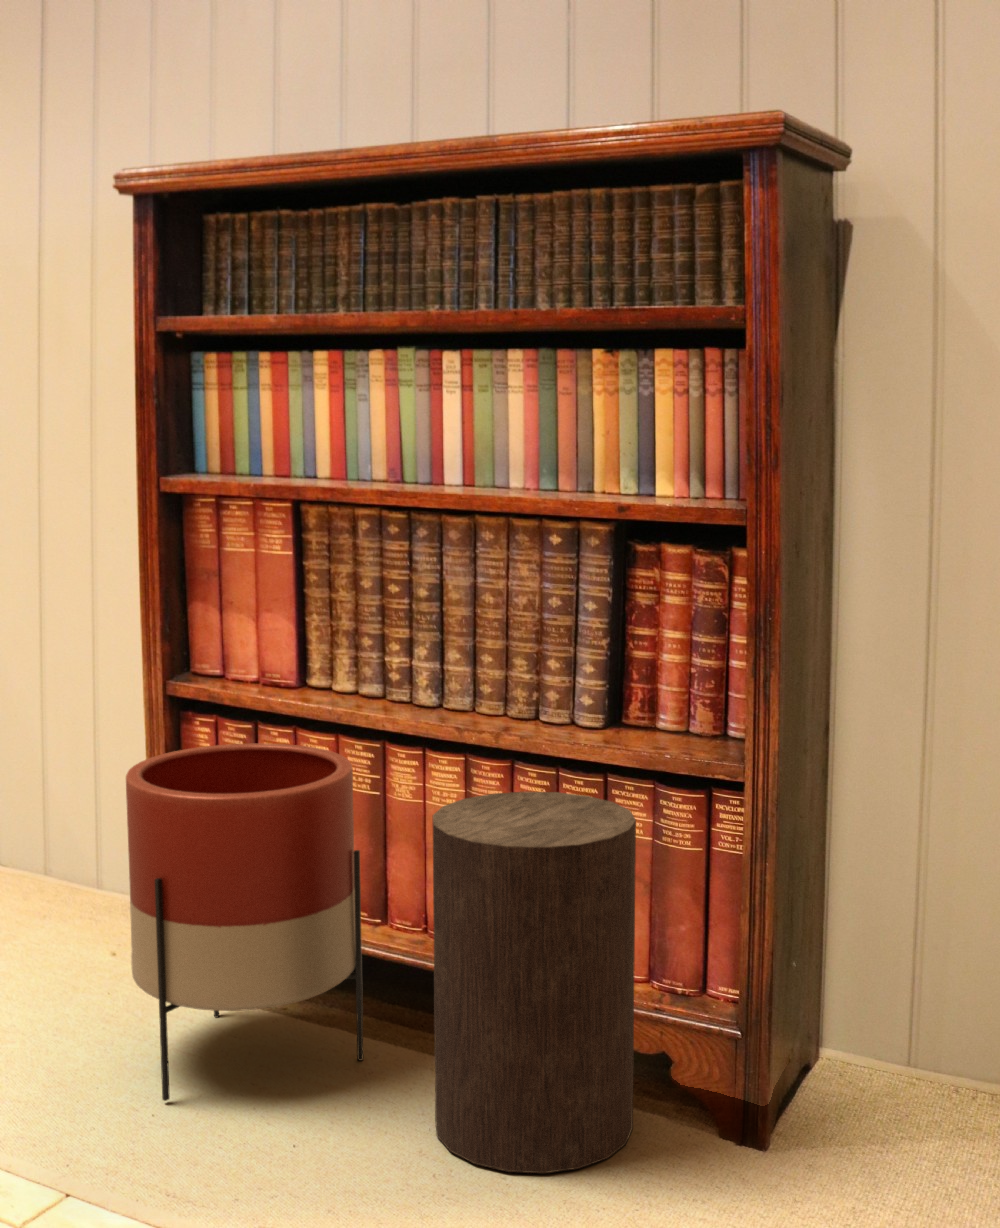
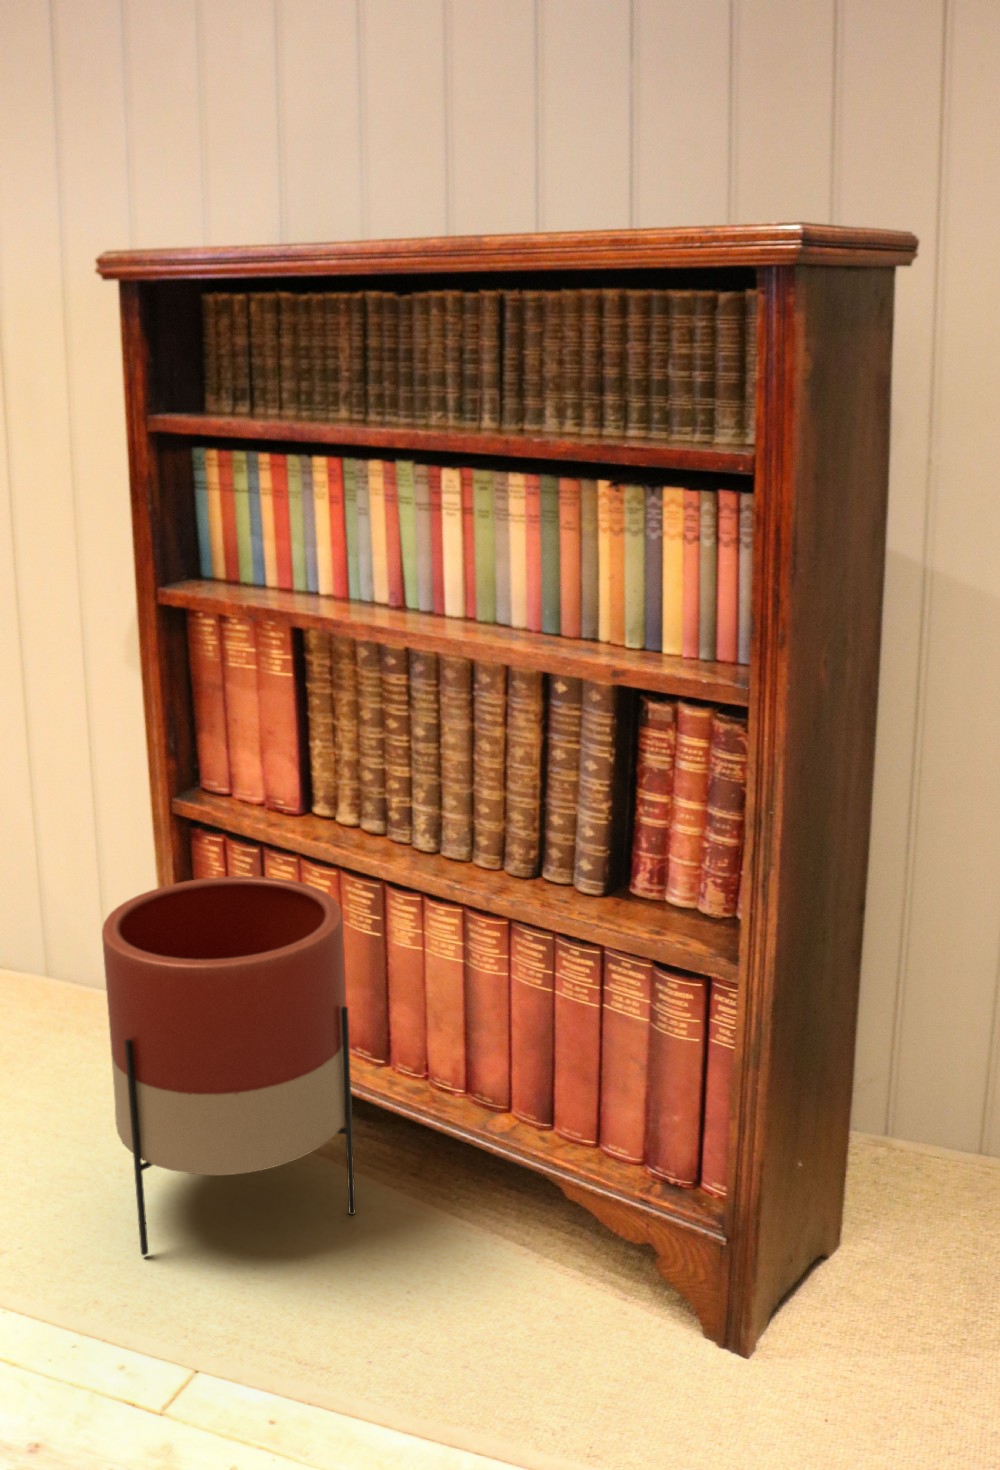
stool: present [433,792,636,1173] -> none [399,965,619,1385]

